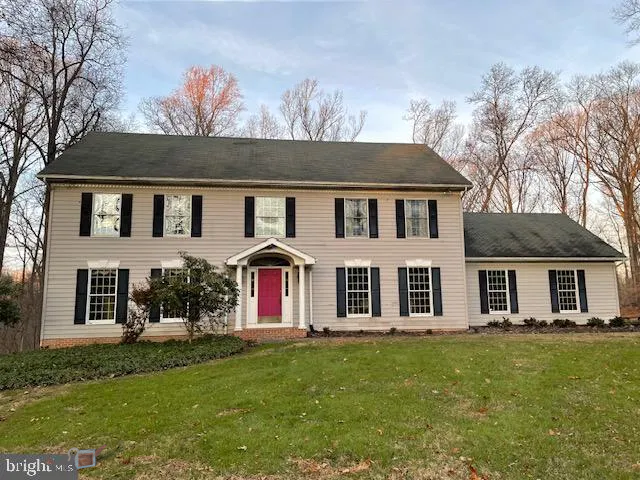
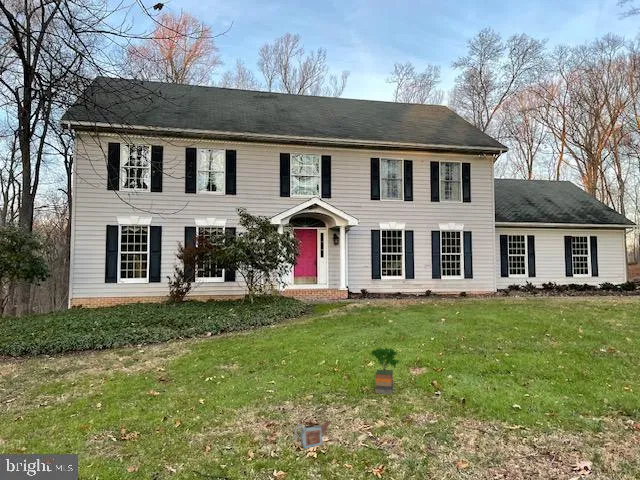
potted tree: none [199,381,226,425] -> present [371,348,399,394]

